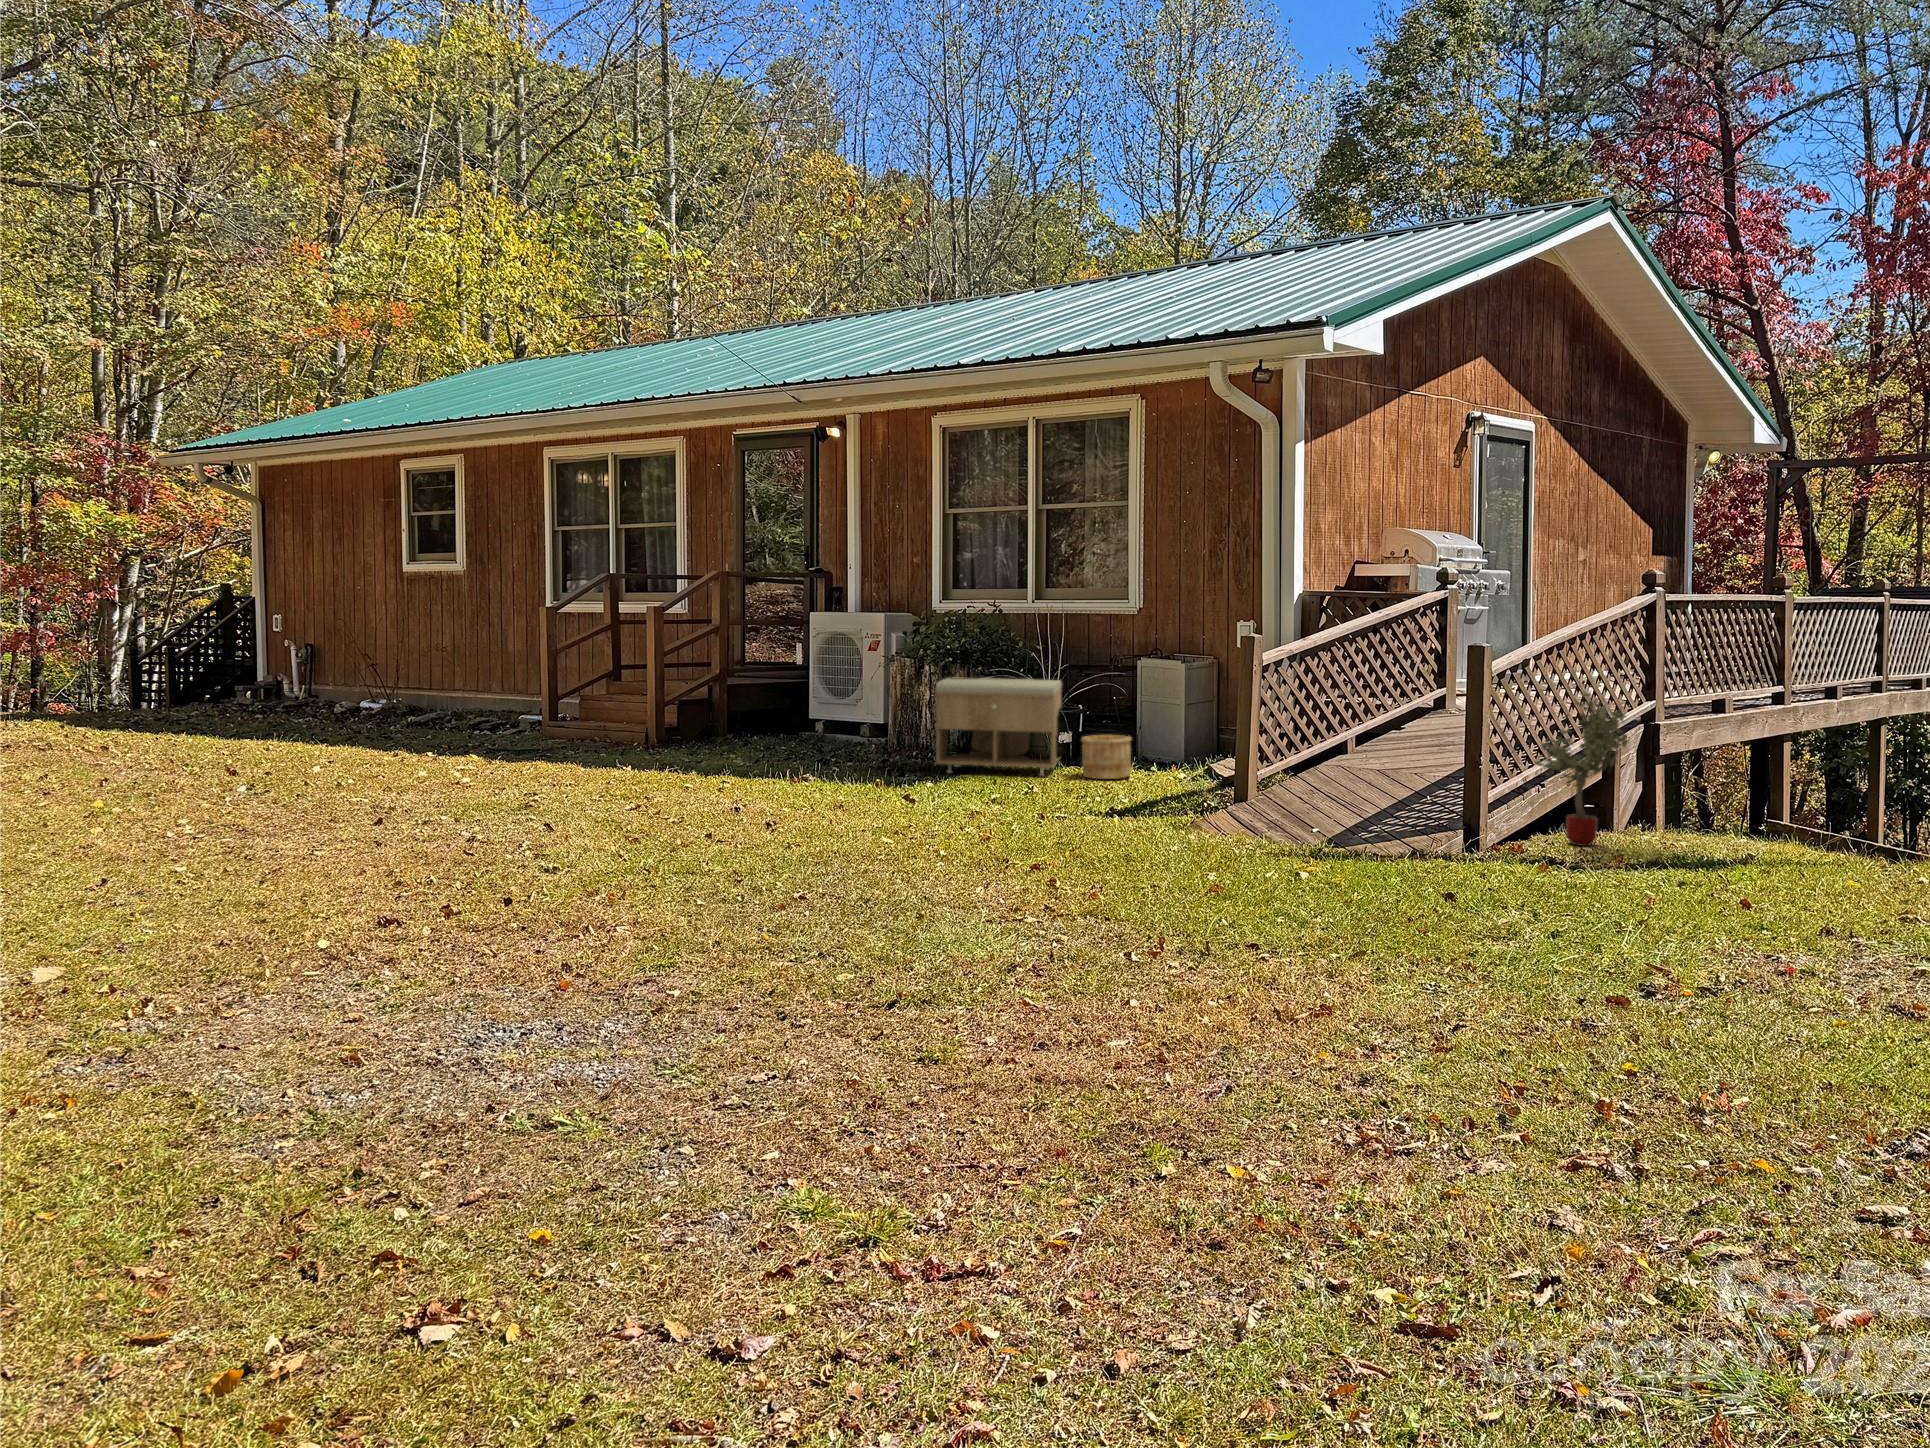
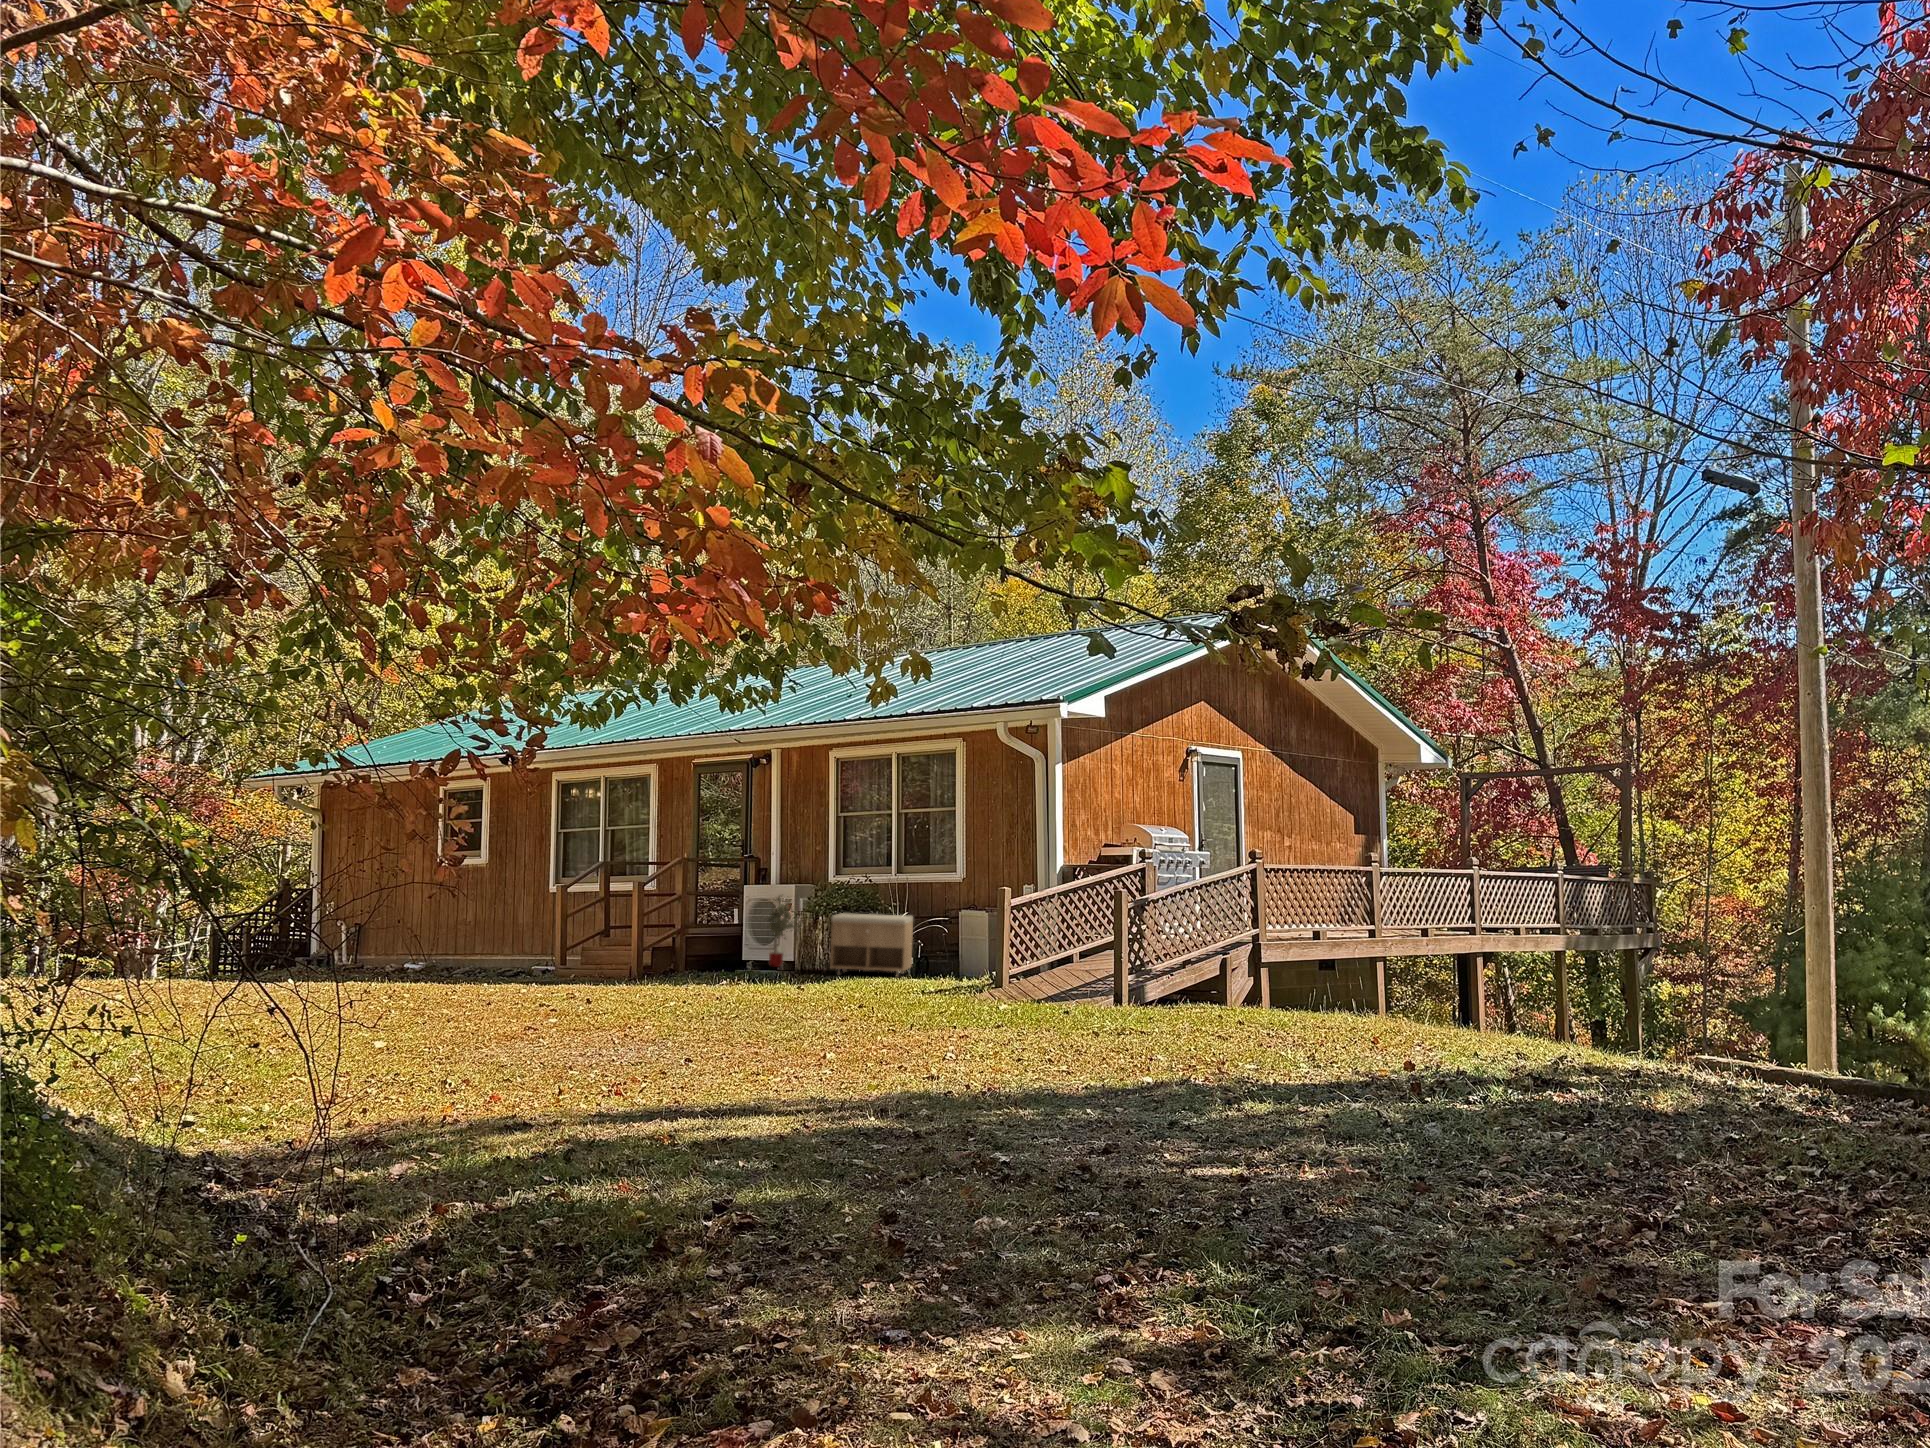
potted tree: present [1535,692,1628,846] -> present [768,896,802,967]
wooden bucket: present [1081,735,1131,779] -> none [922,951,955,978]

